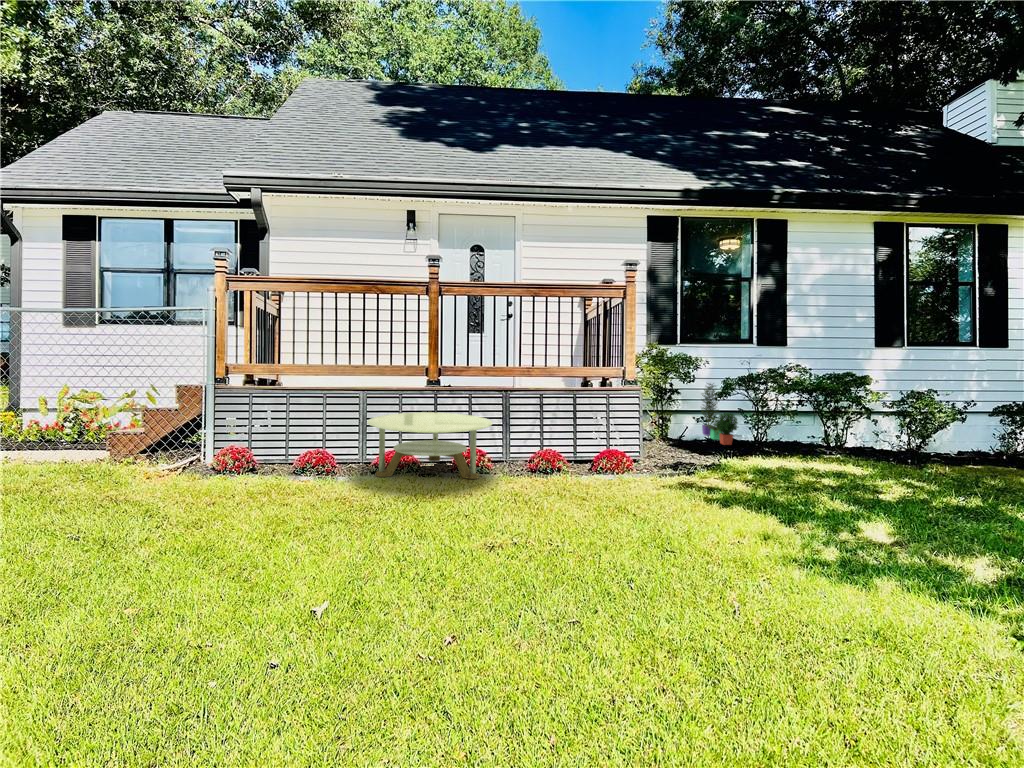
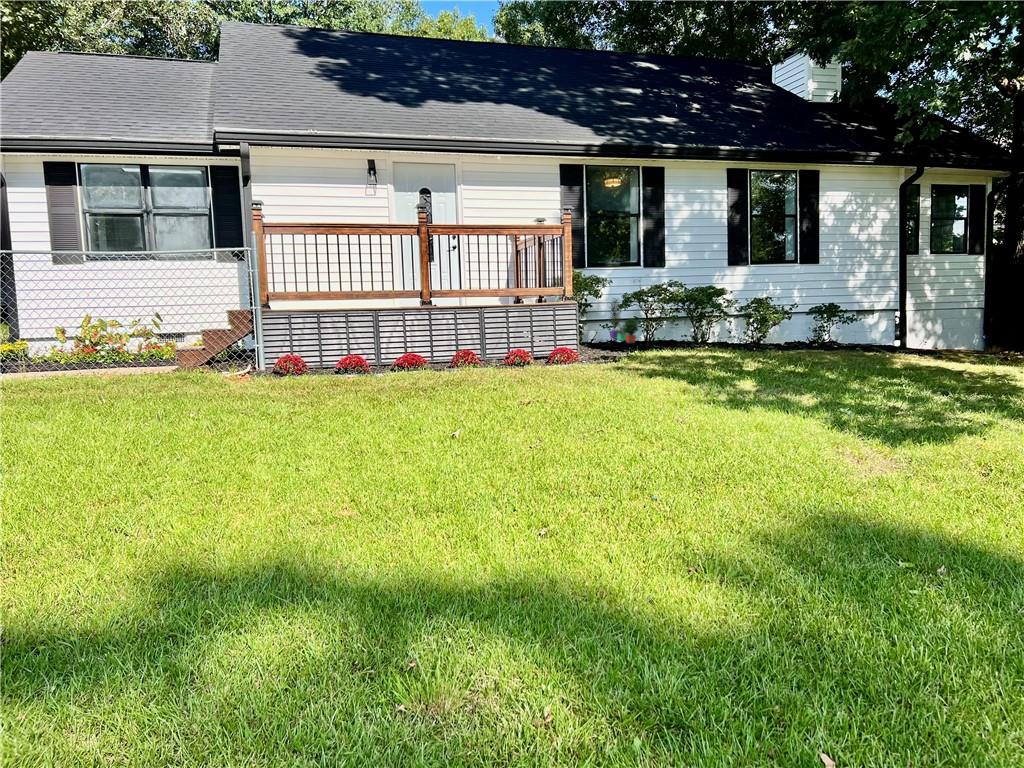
round table: present [367,412,493,479] -> none [390,326,483,373]

